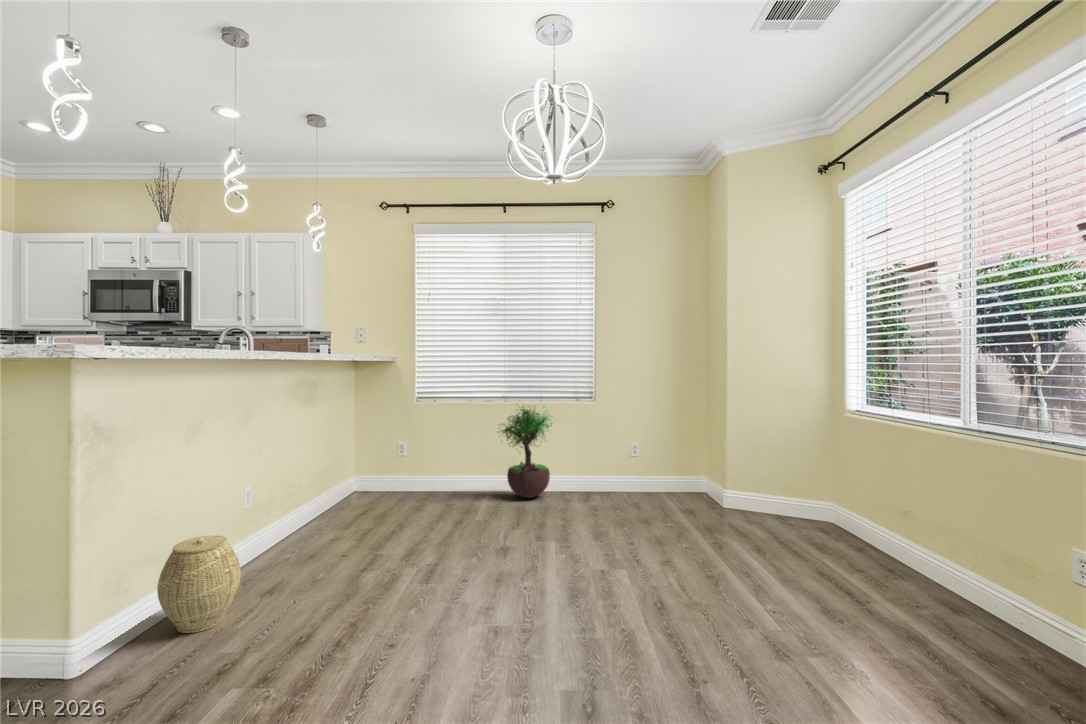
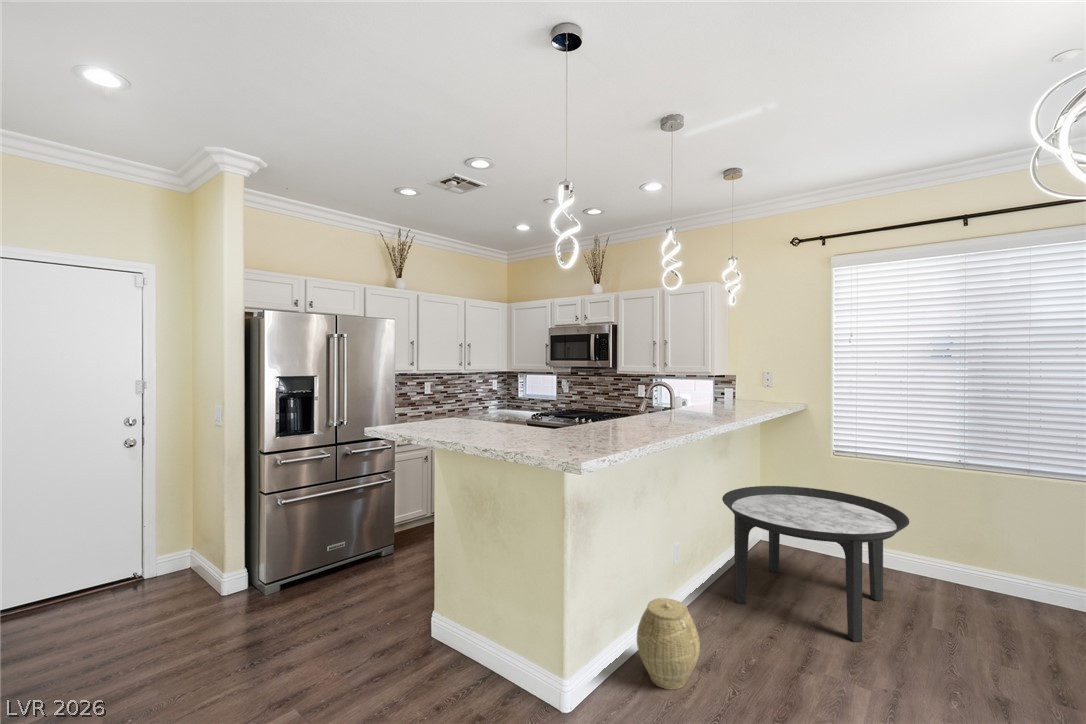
potted tree: present [499,407,551,498] -> none [956,474,1064,608]
round table: none [298,428,458,545] -> present [722,486,909,642]

